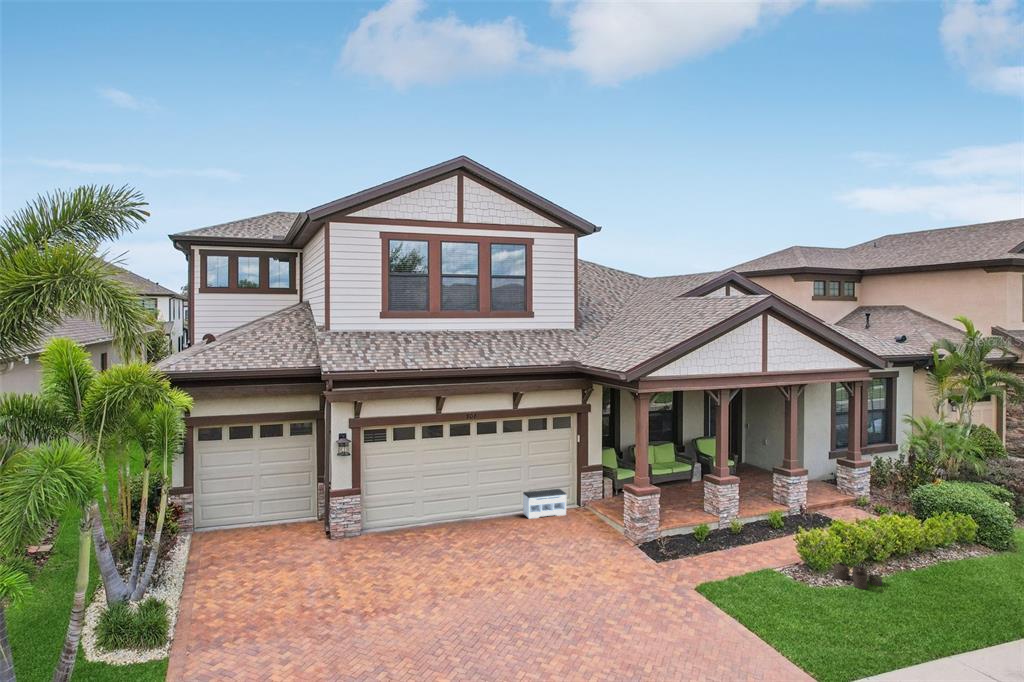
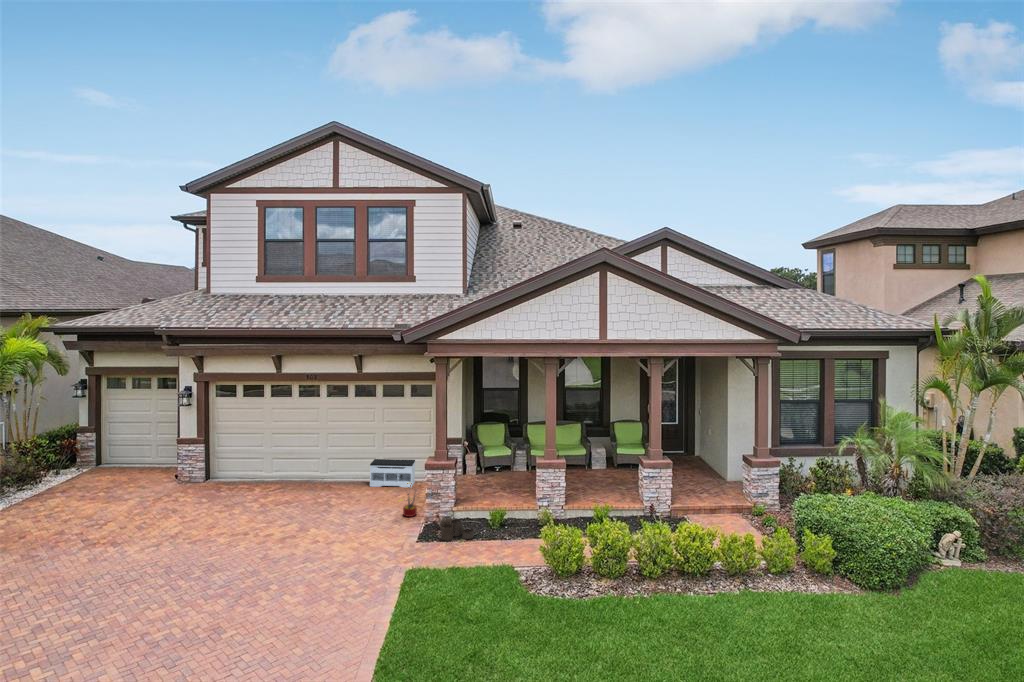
decorative plant: none [605,505,618,540] -> present [402,494,417,517]
woven basket: present [833,563,882,589] -> present [440,516,474,541]

